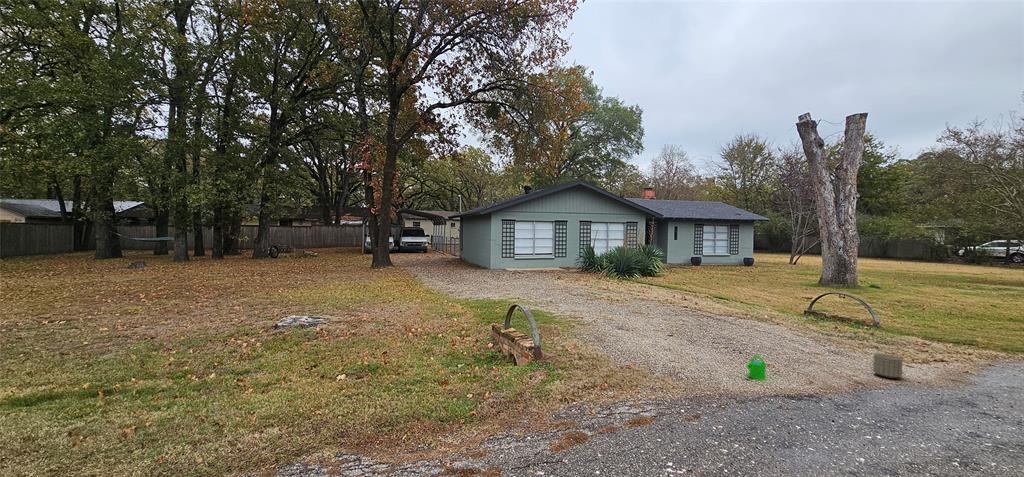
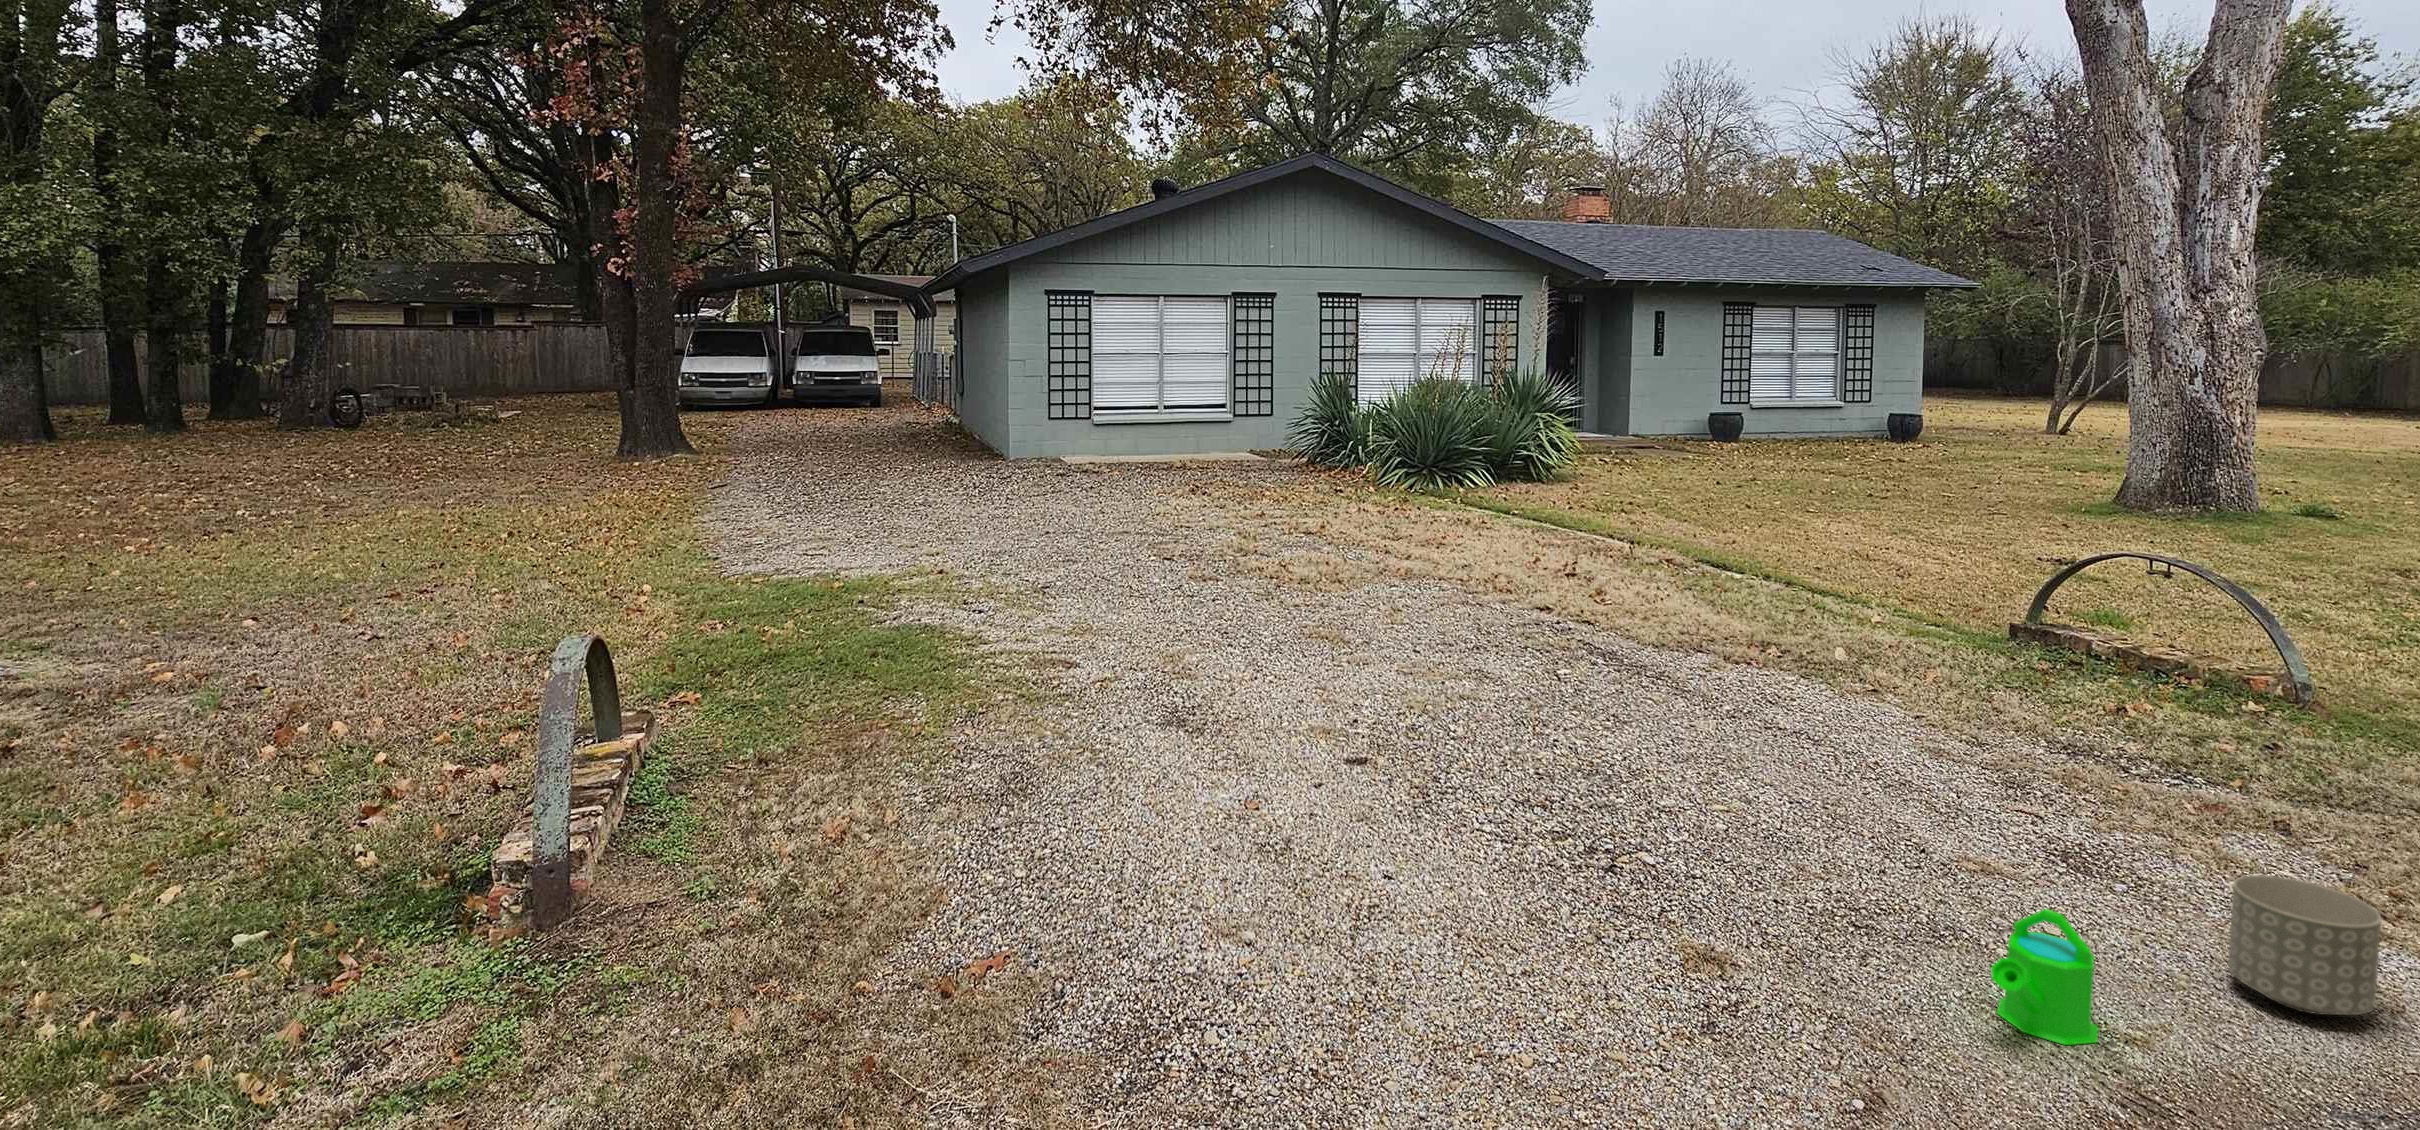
watering can: present [747,356,766,380] -> present [1991,908,2098,1045]

